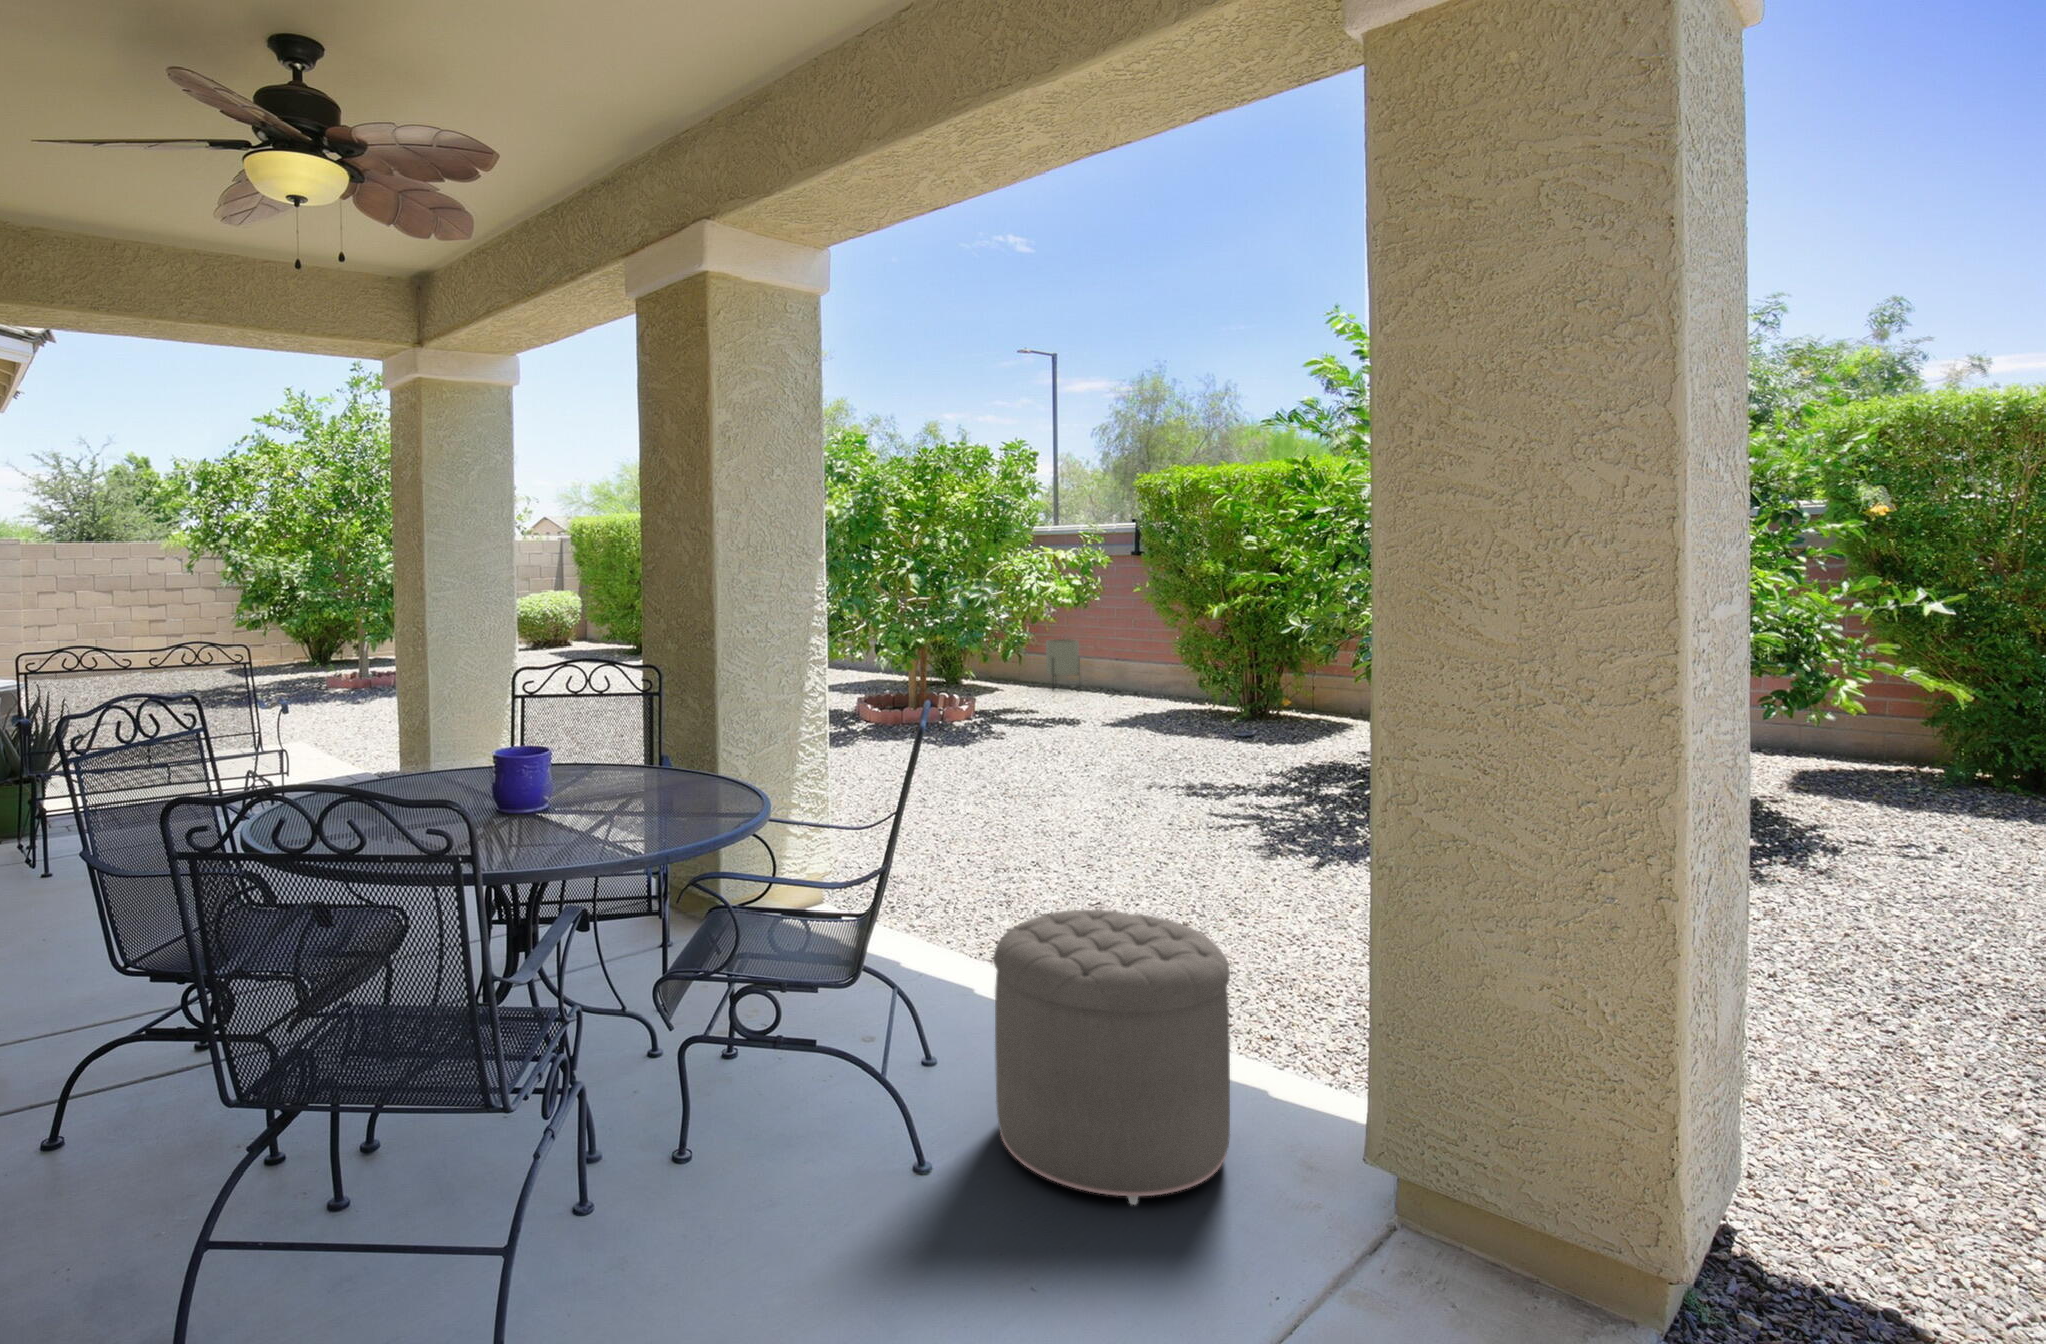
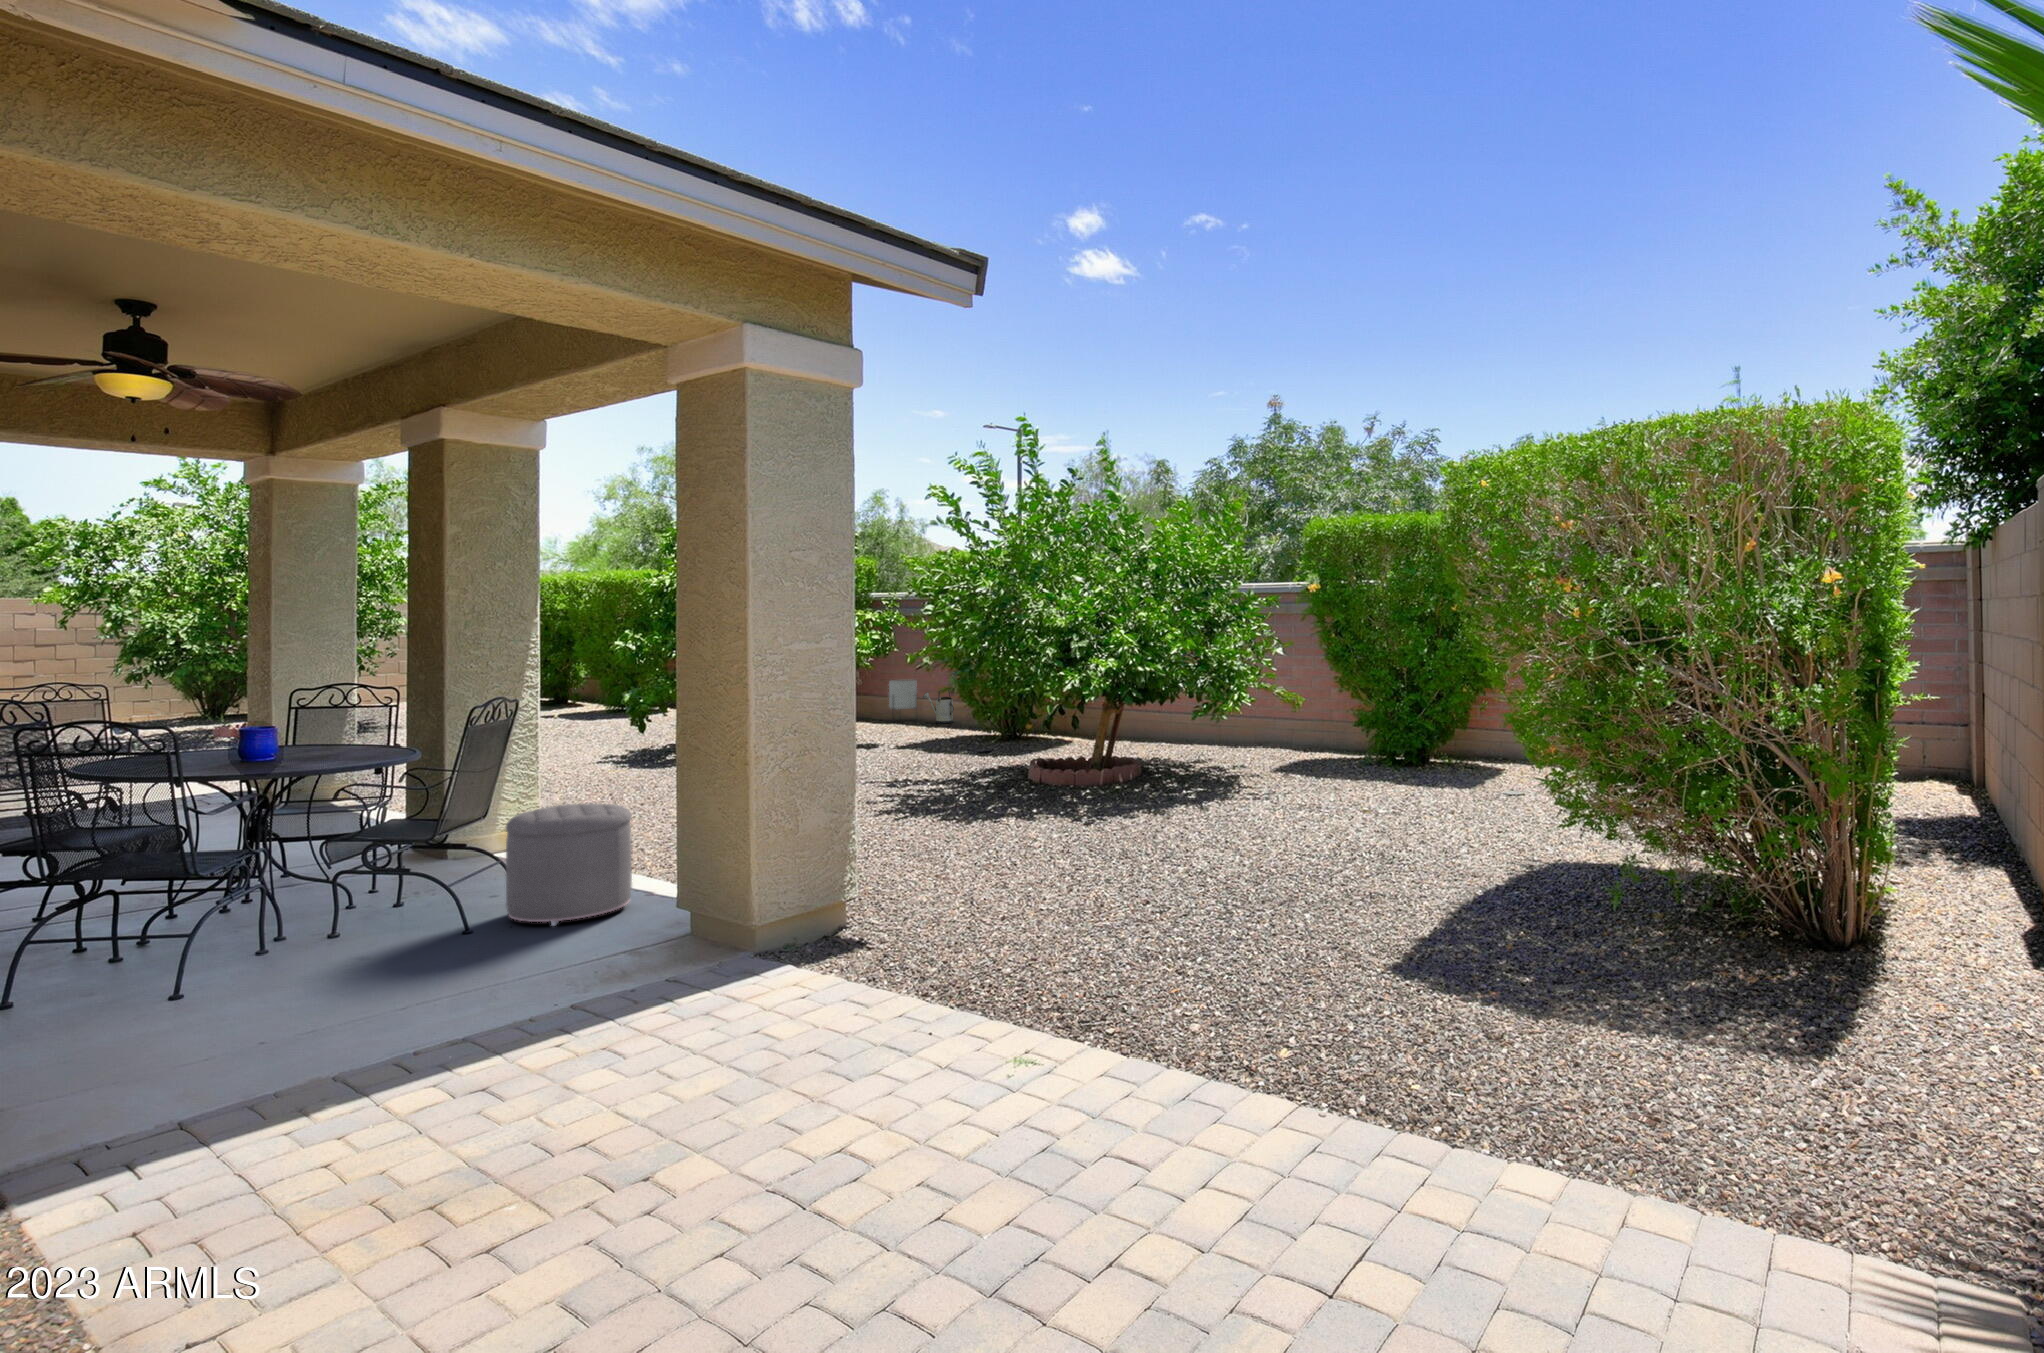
watering can: none [1090,653,1133,695] -> present [923,690,954,723]

